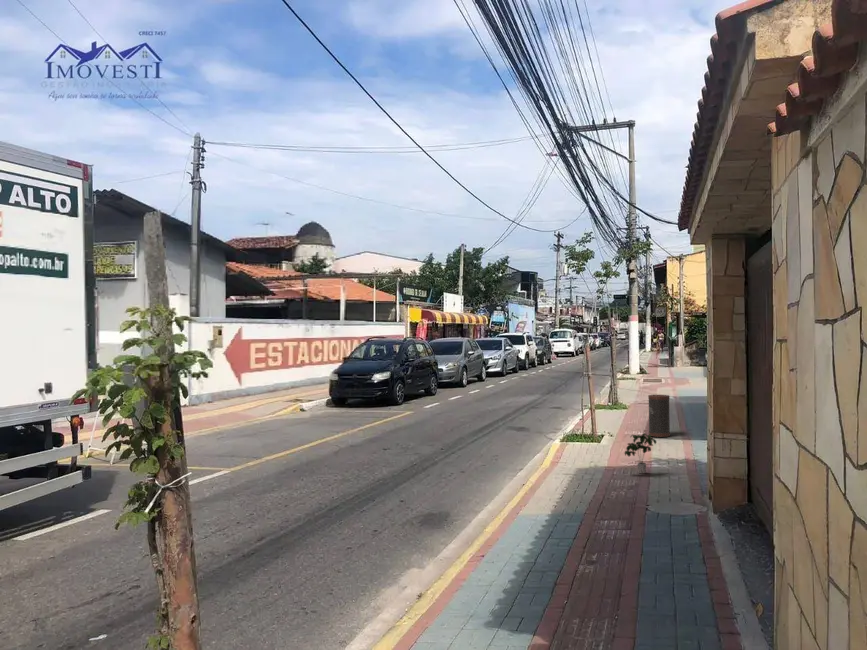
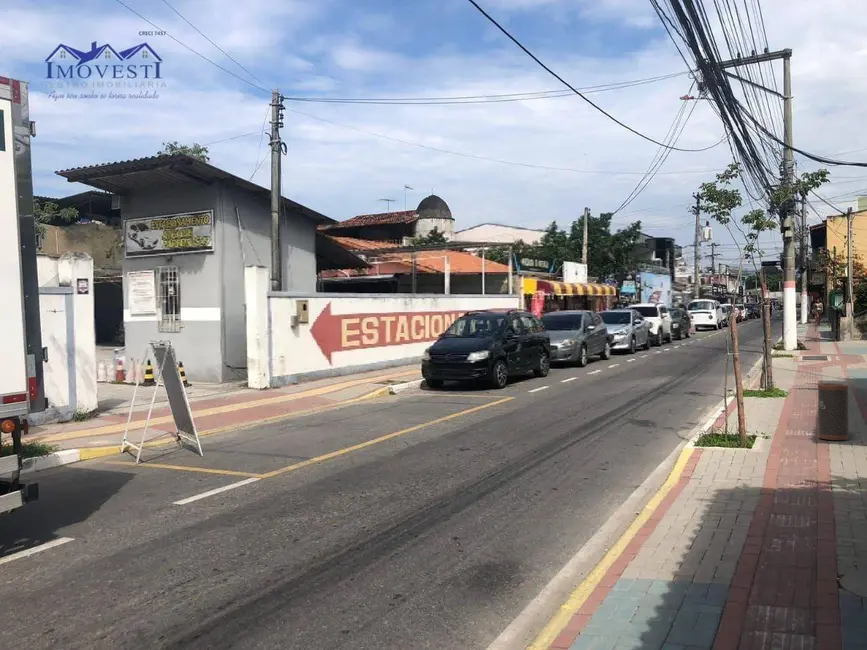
potted plant: present [625,433,656,473] -> none [788,444,837,501]

